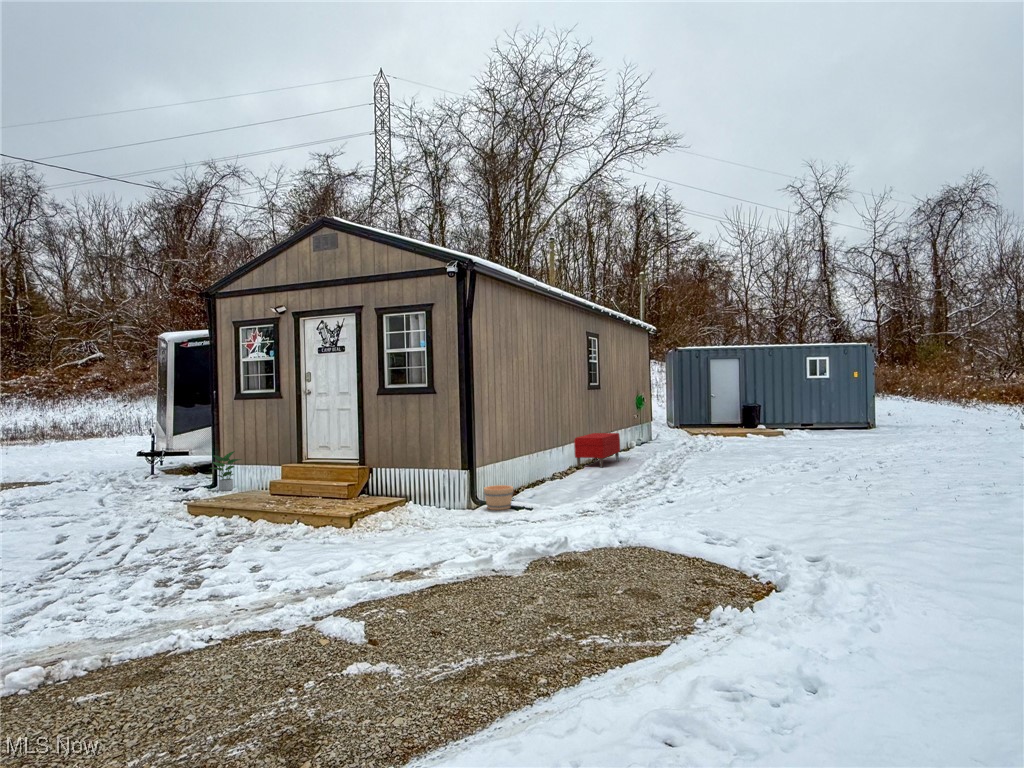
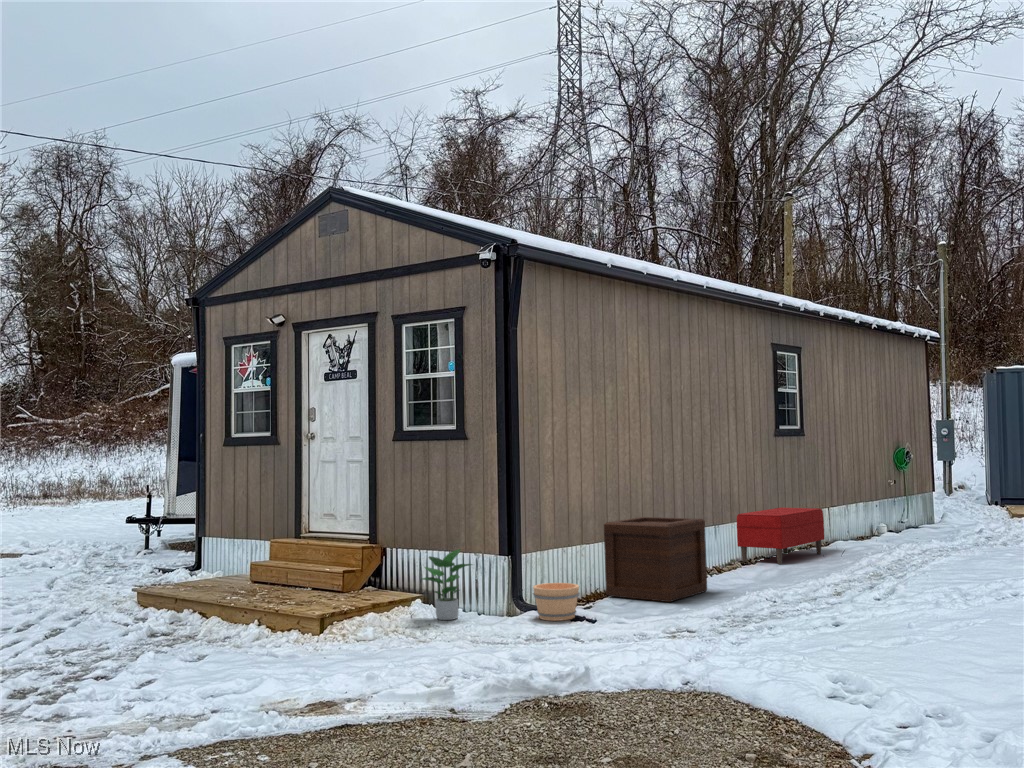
wooden crate: none [515,441,576,494] -> present [604,517,707,602]
potted plant: present [210,451,241,491] -> present [422,549,472,620]

